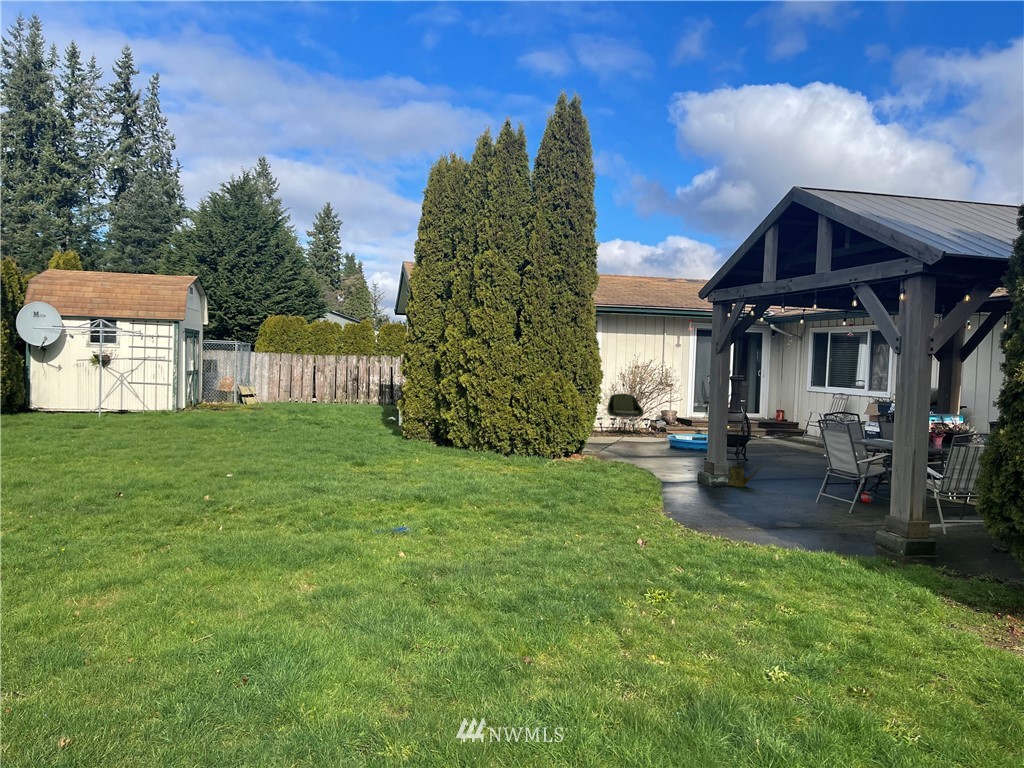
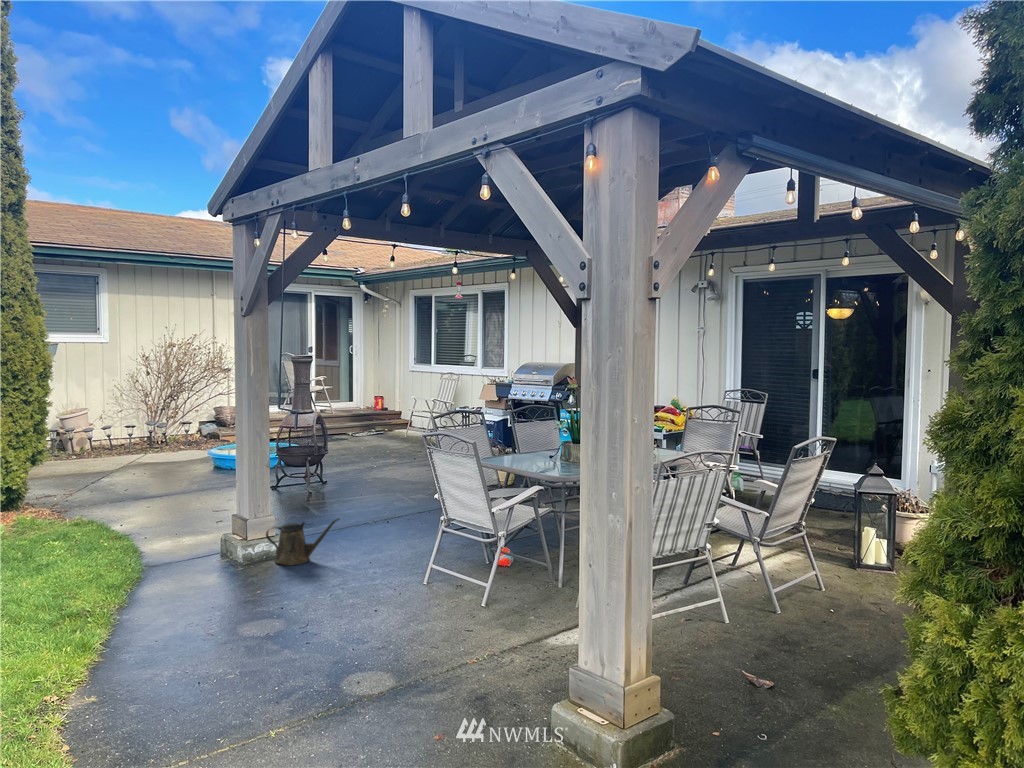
lounge chair: present [607,394,643,434] -> none [117,387,180,452]

